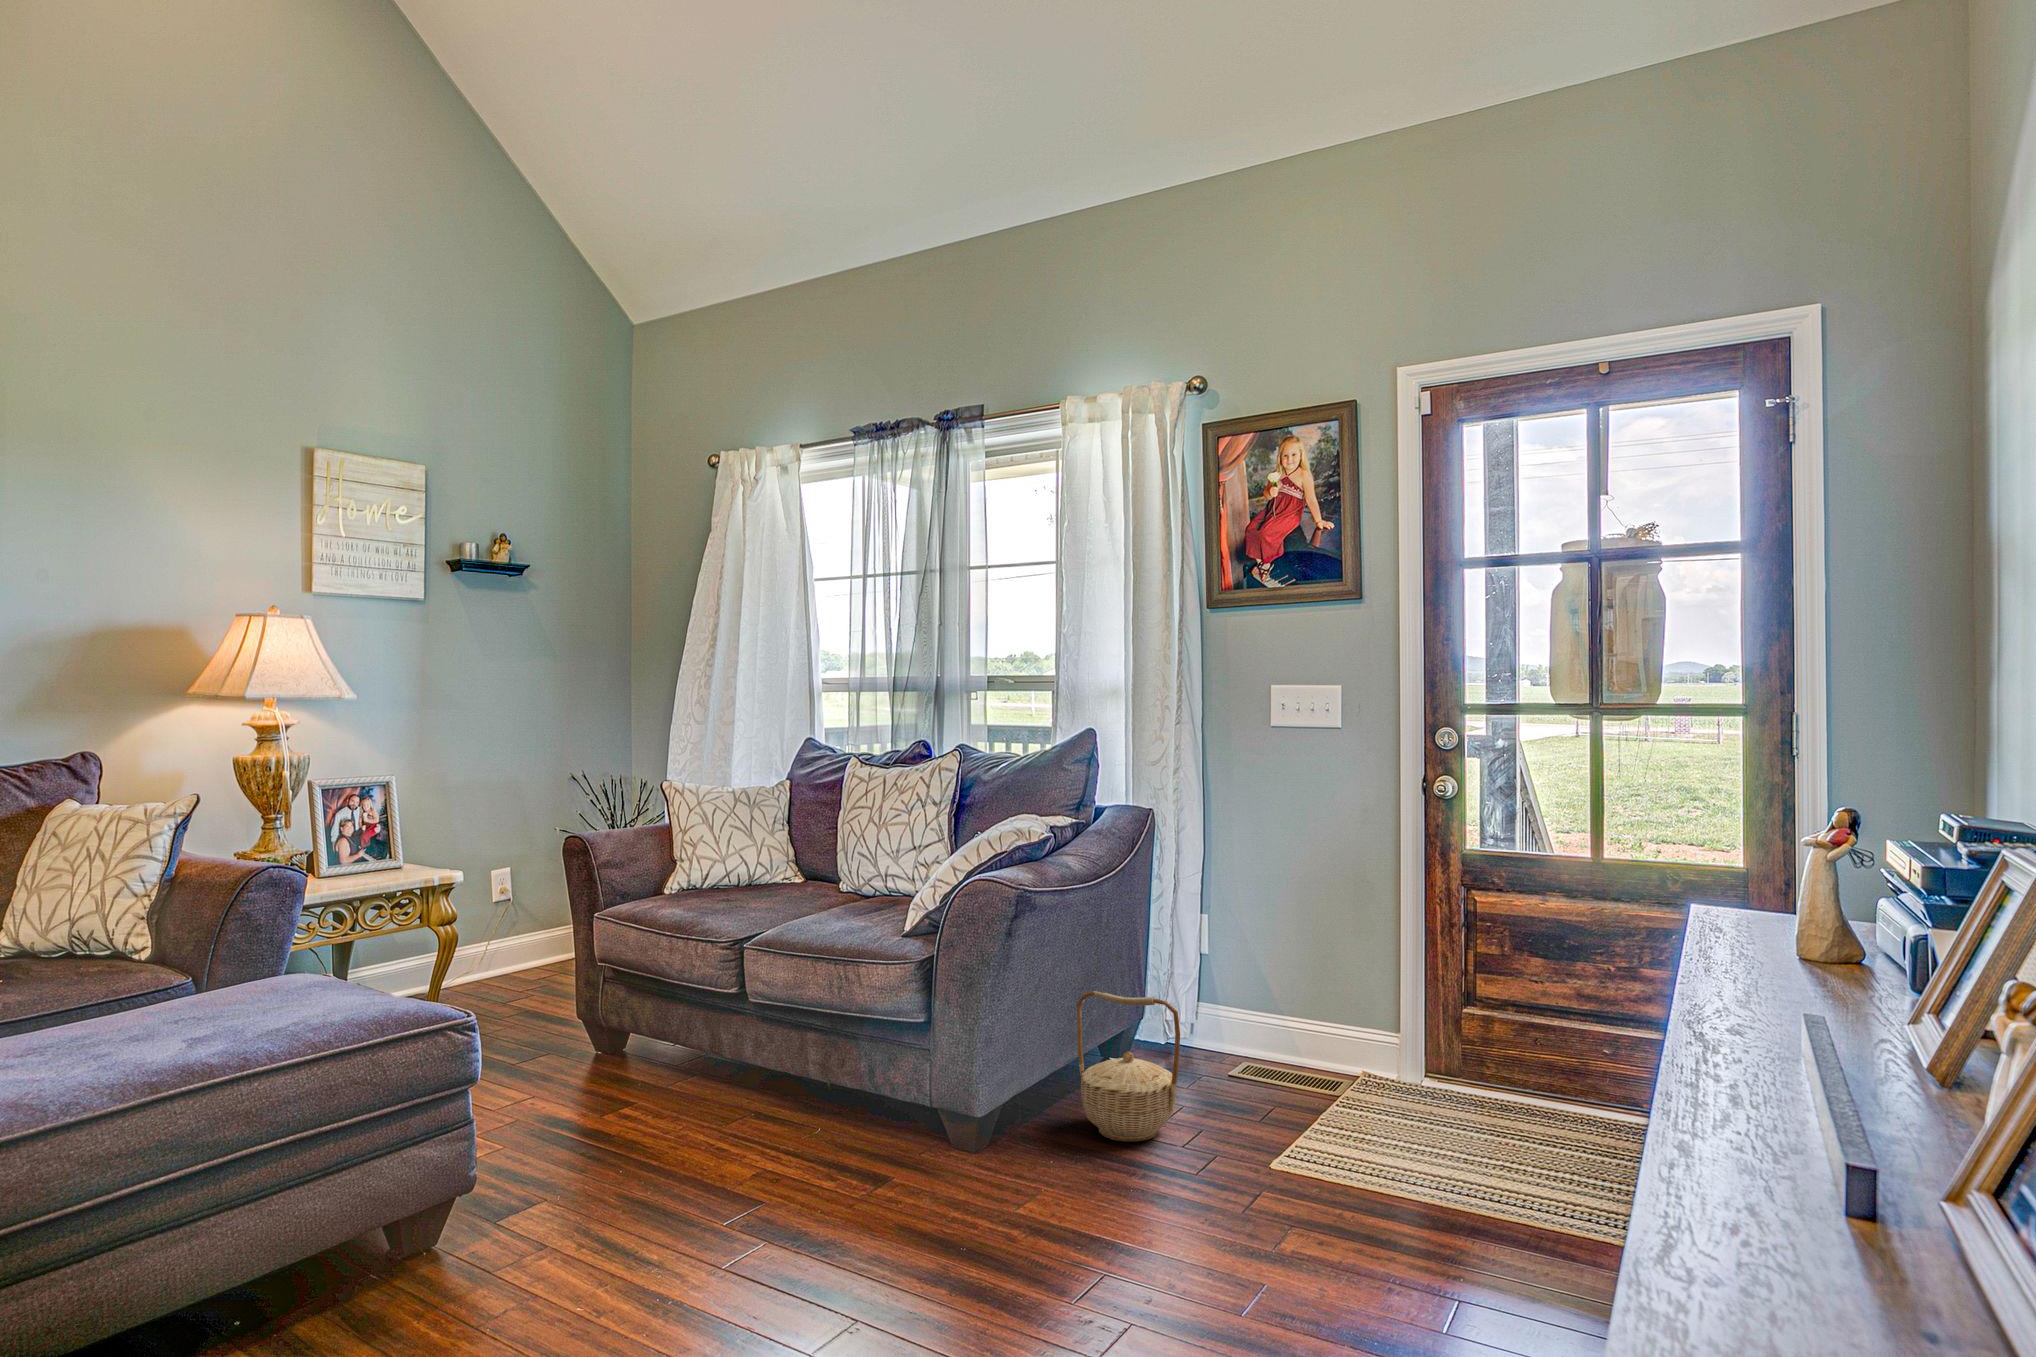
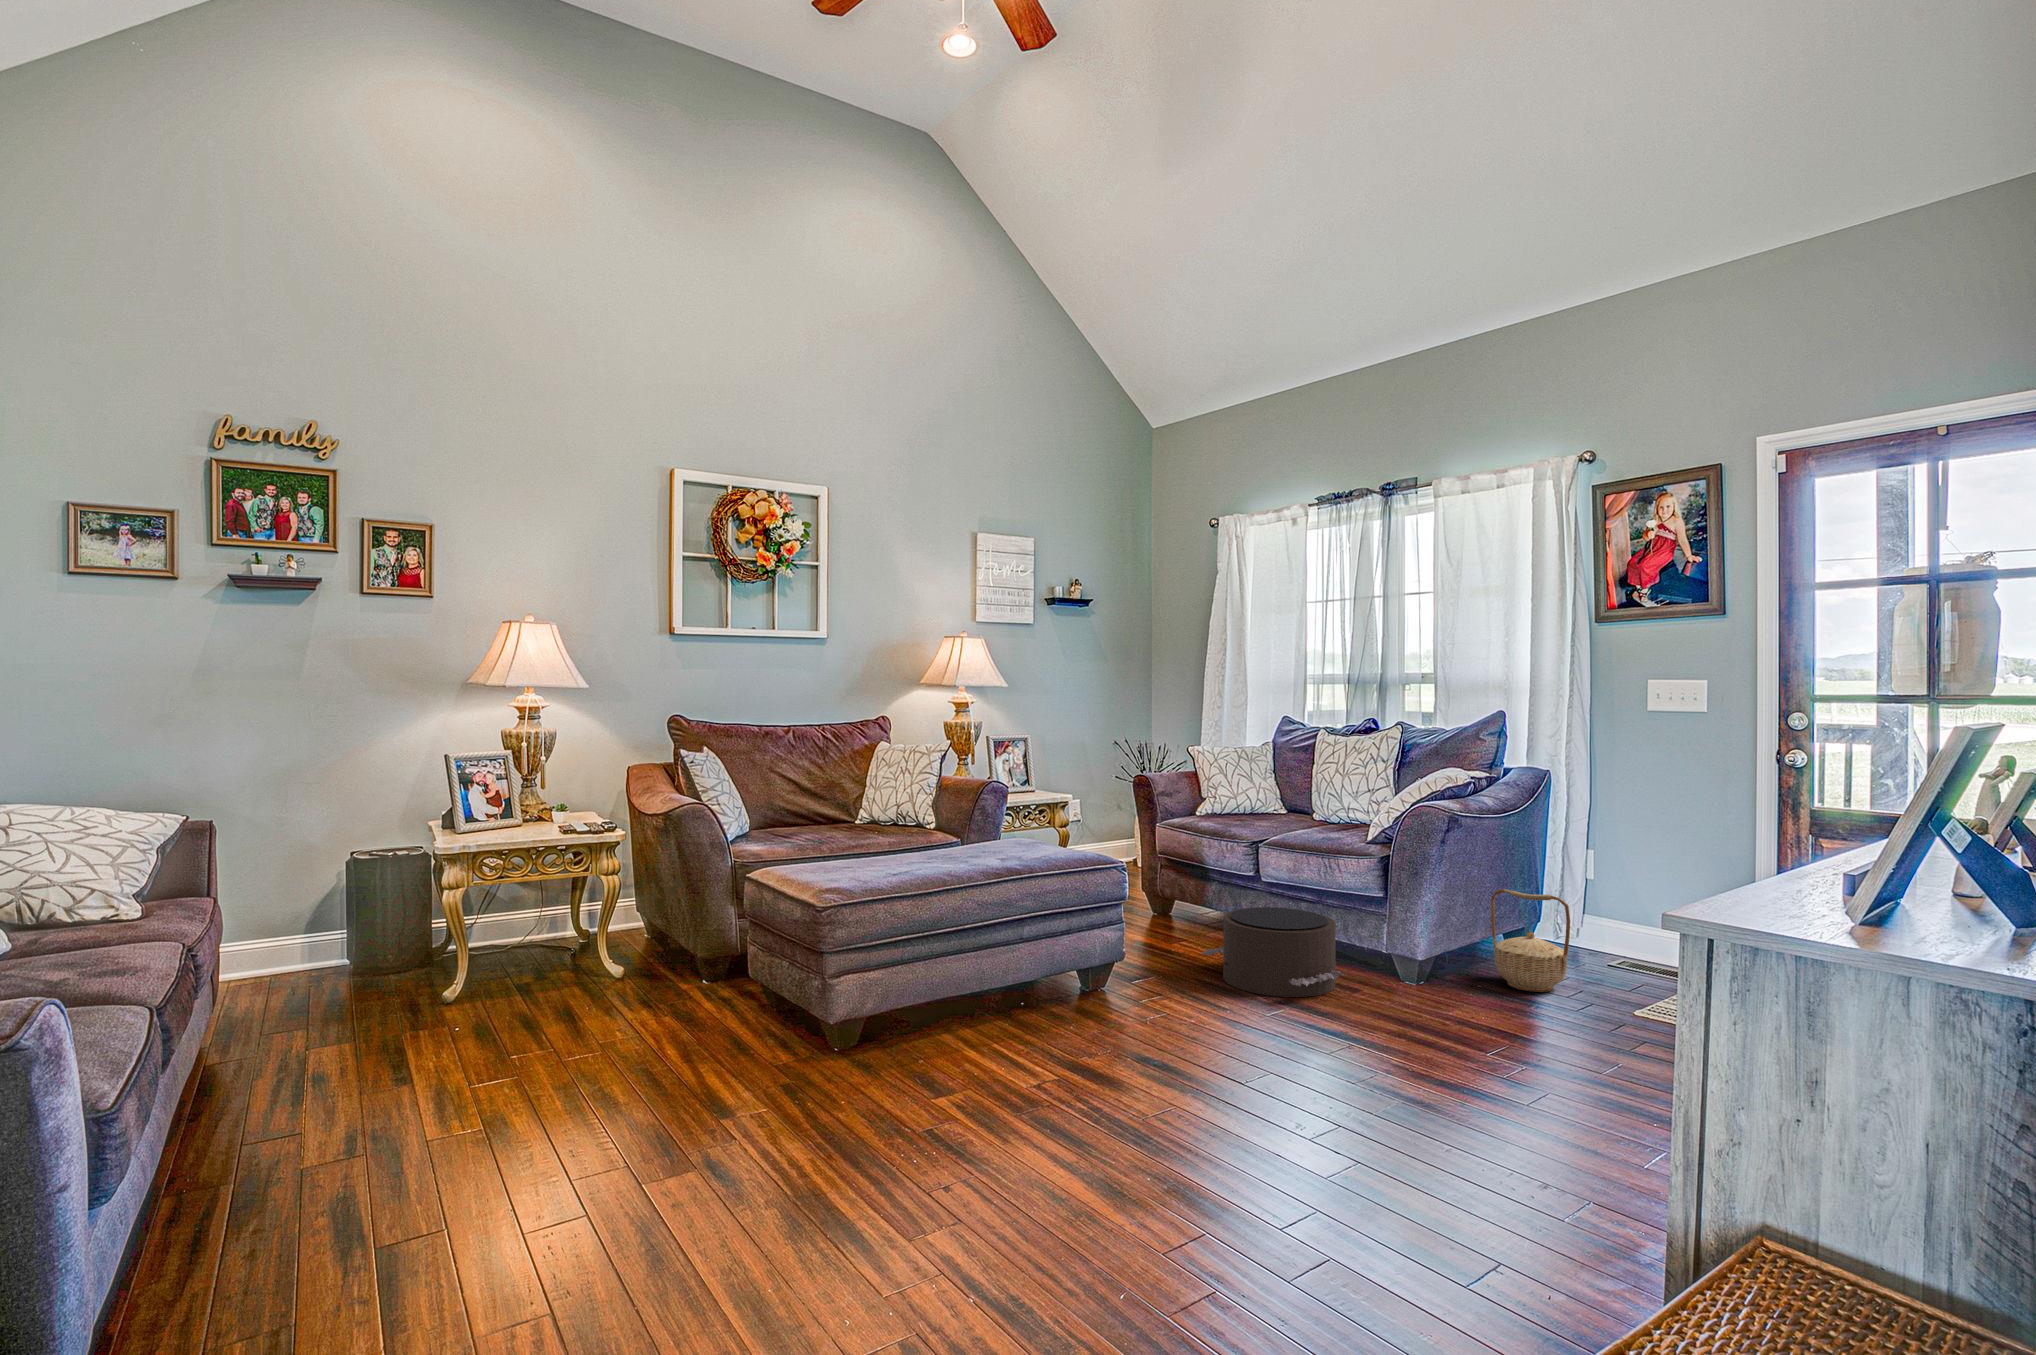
pouf: none [634,1049,861,1214] -> present [1202,907,1344,997]

